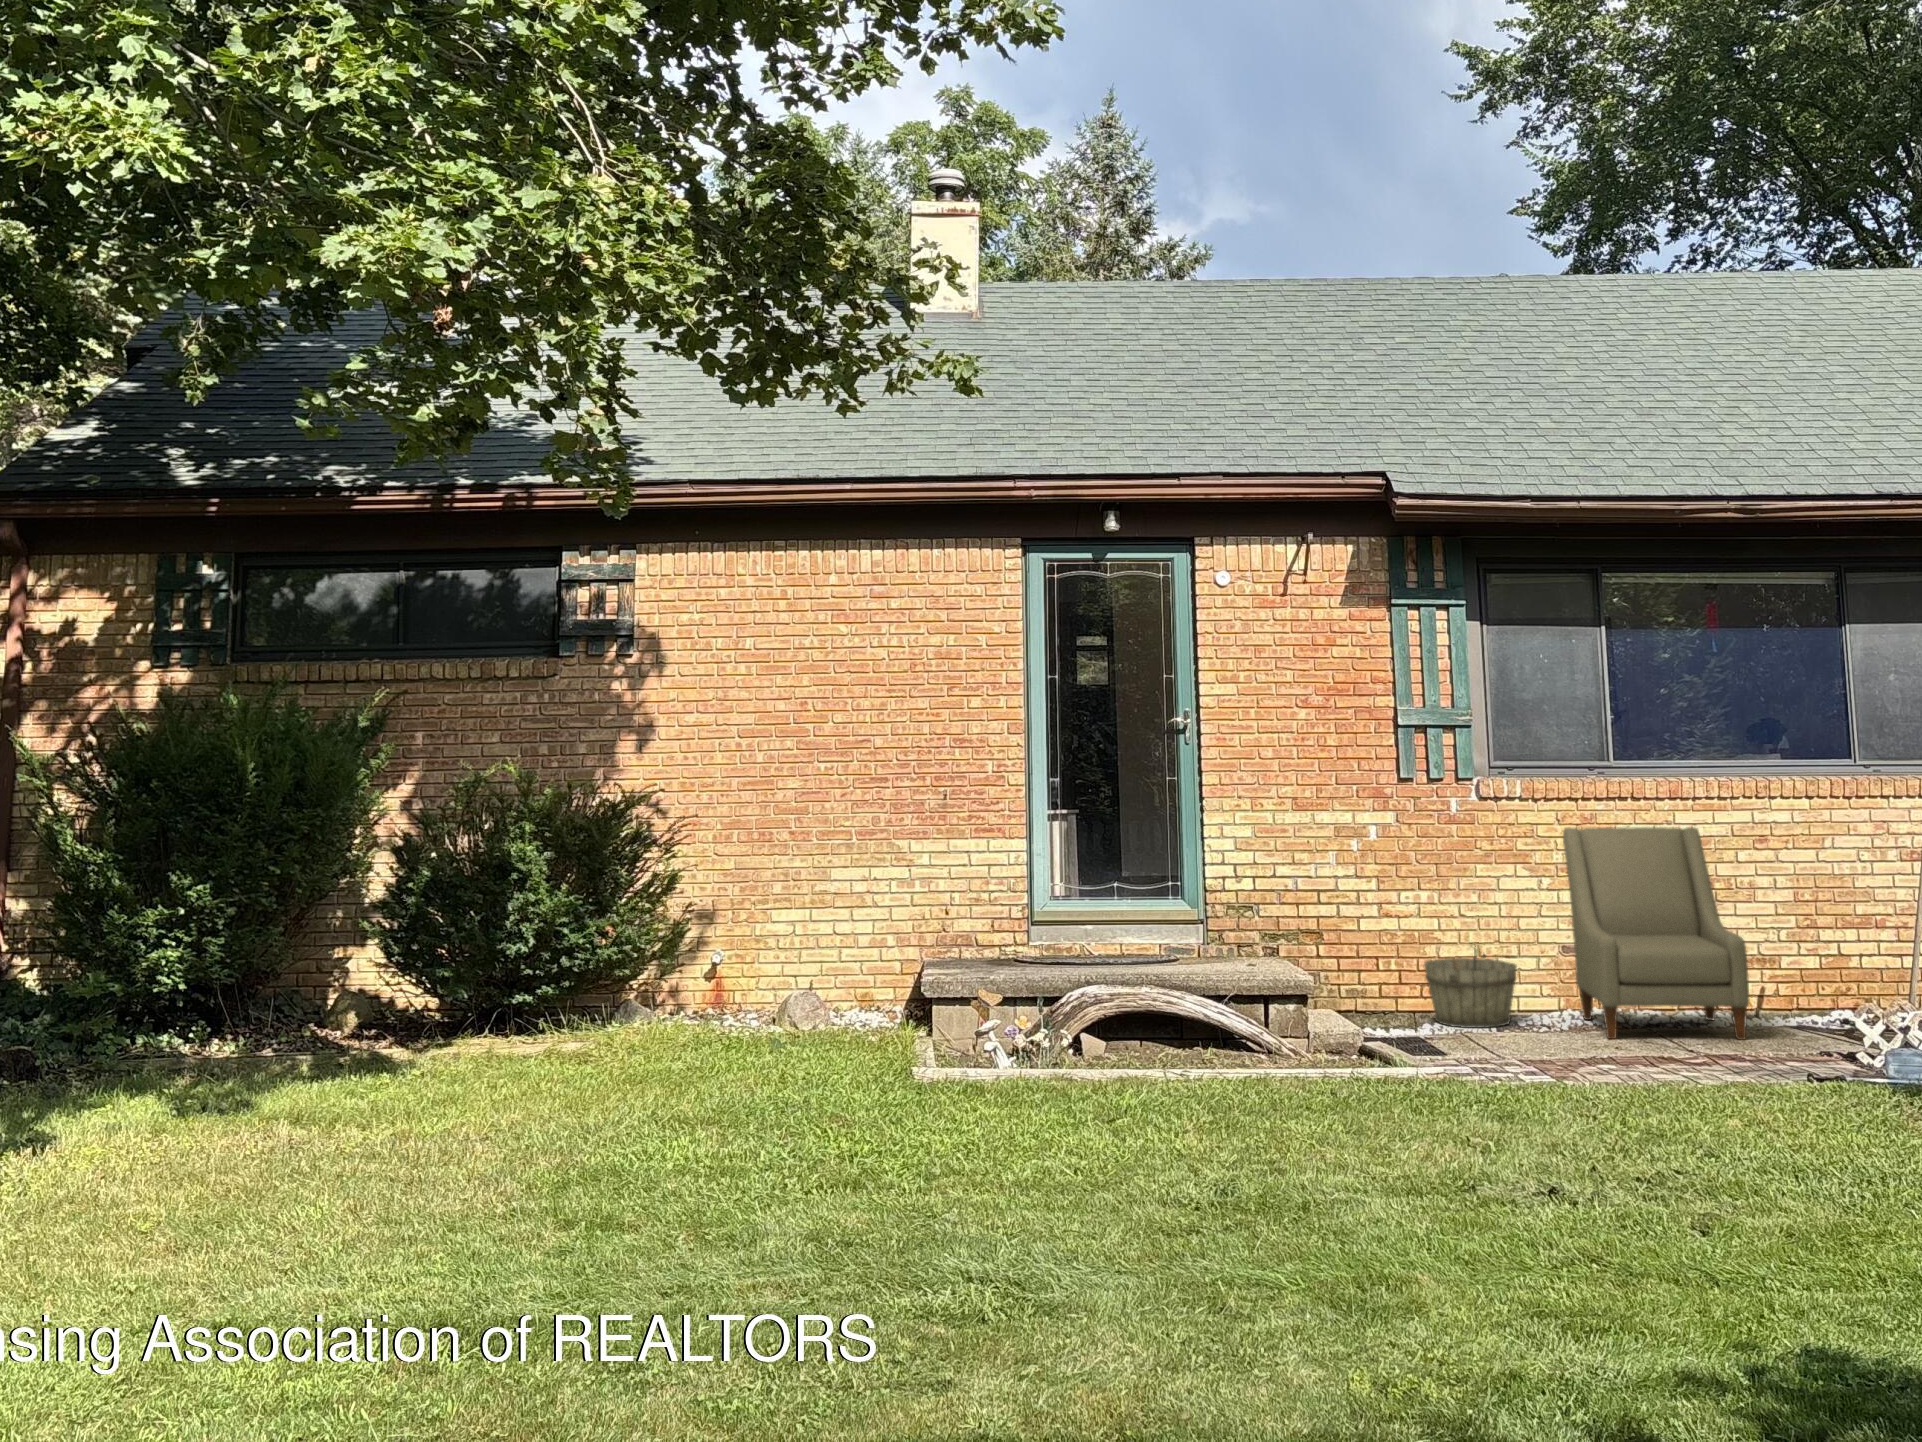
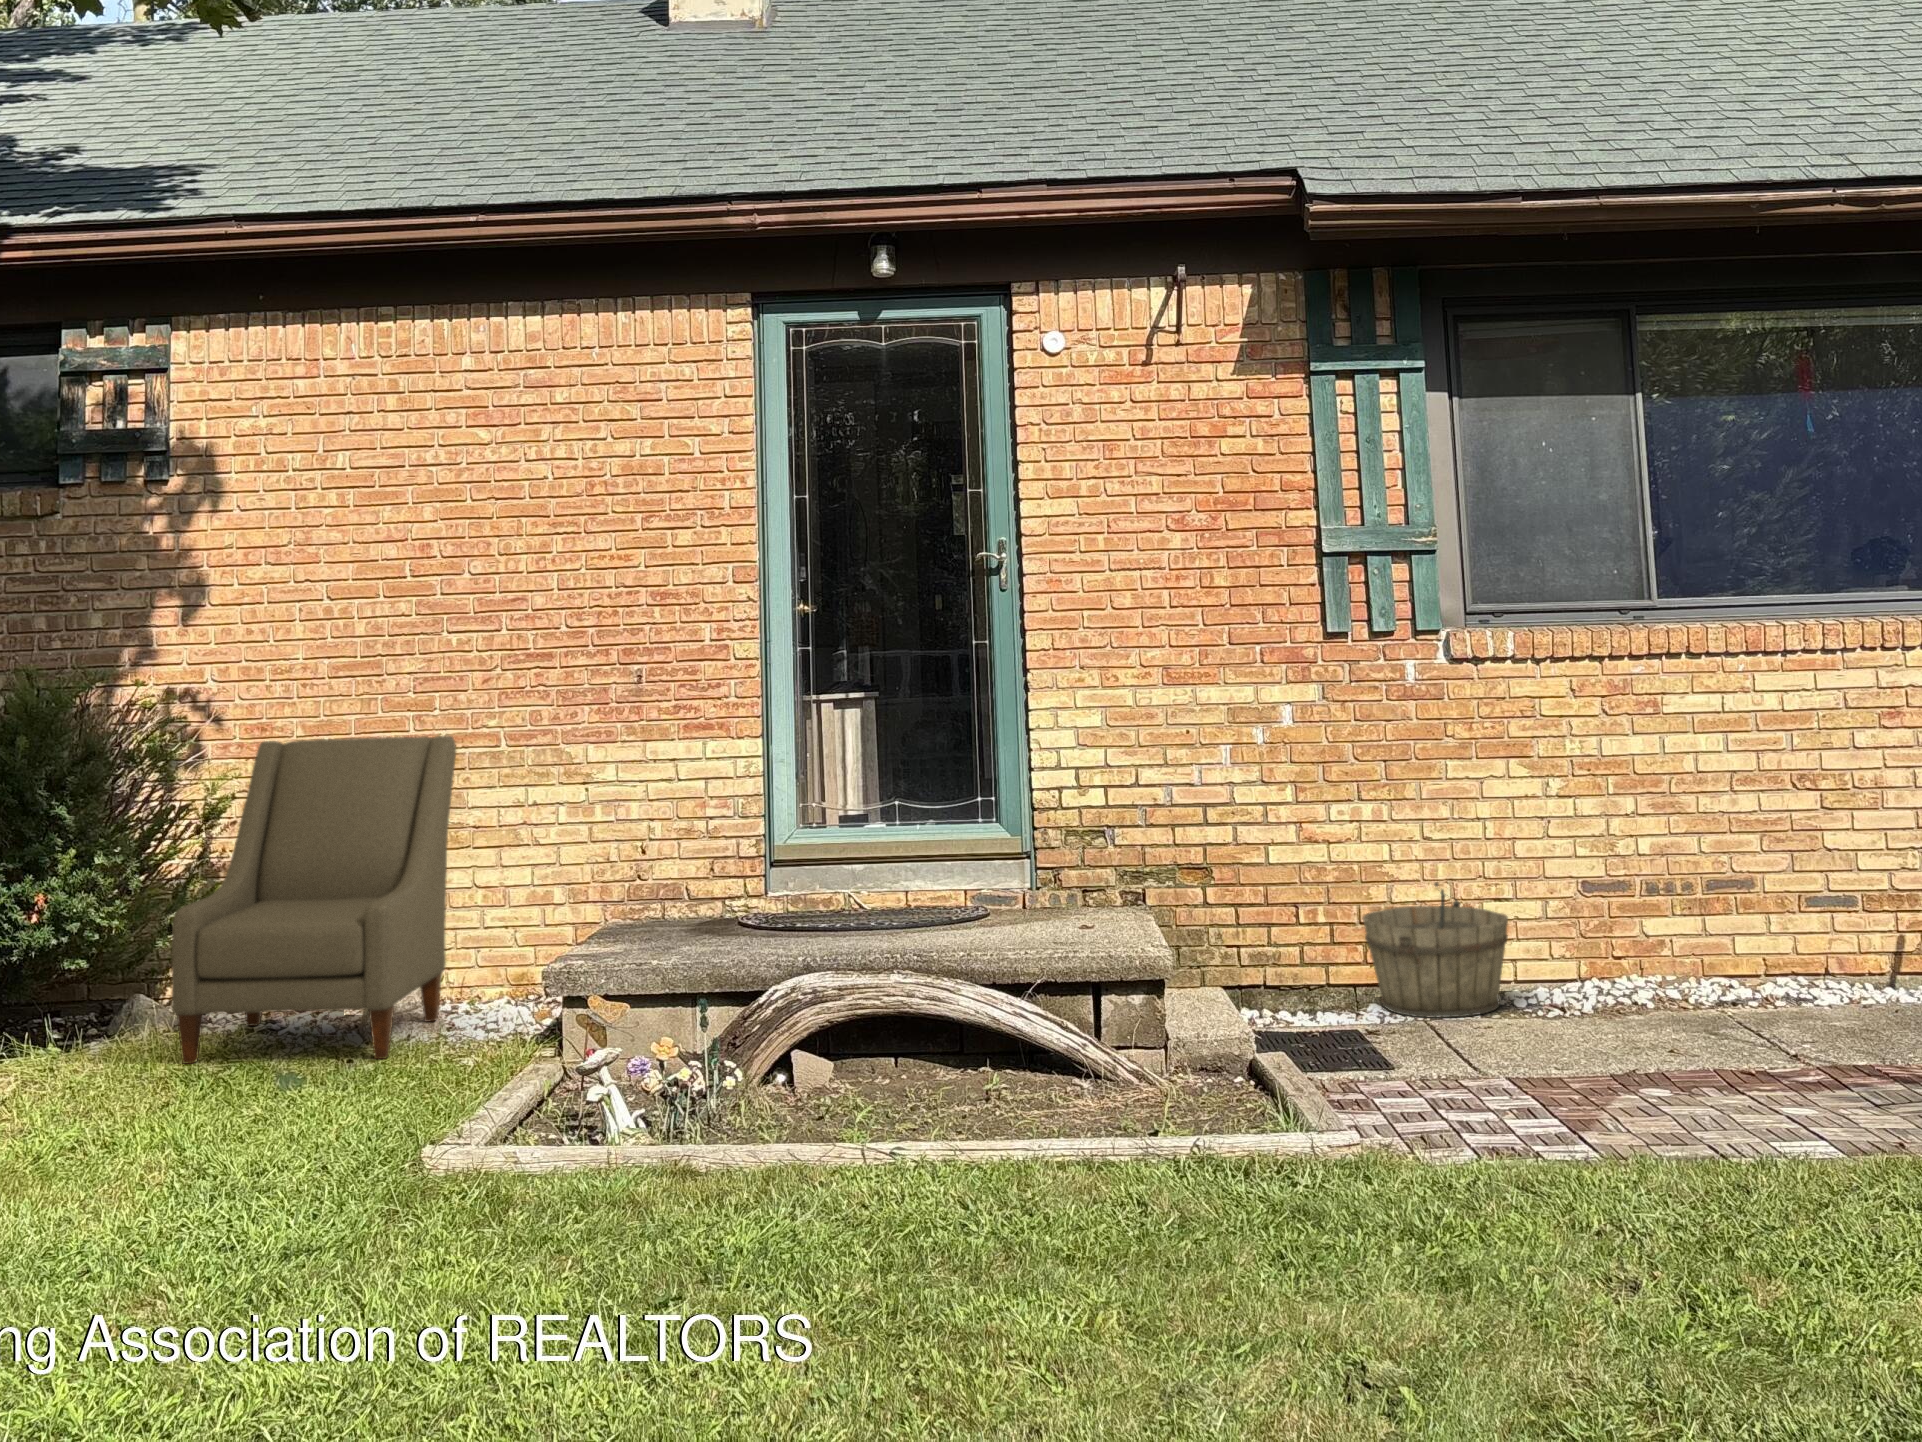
chair: present [1563,827,1749,1040] -> present [172,736,456,1064]

